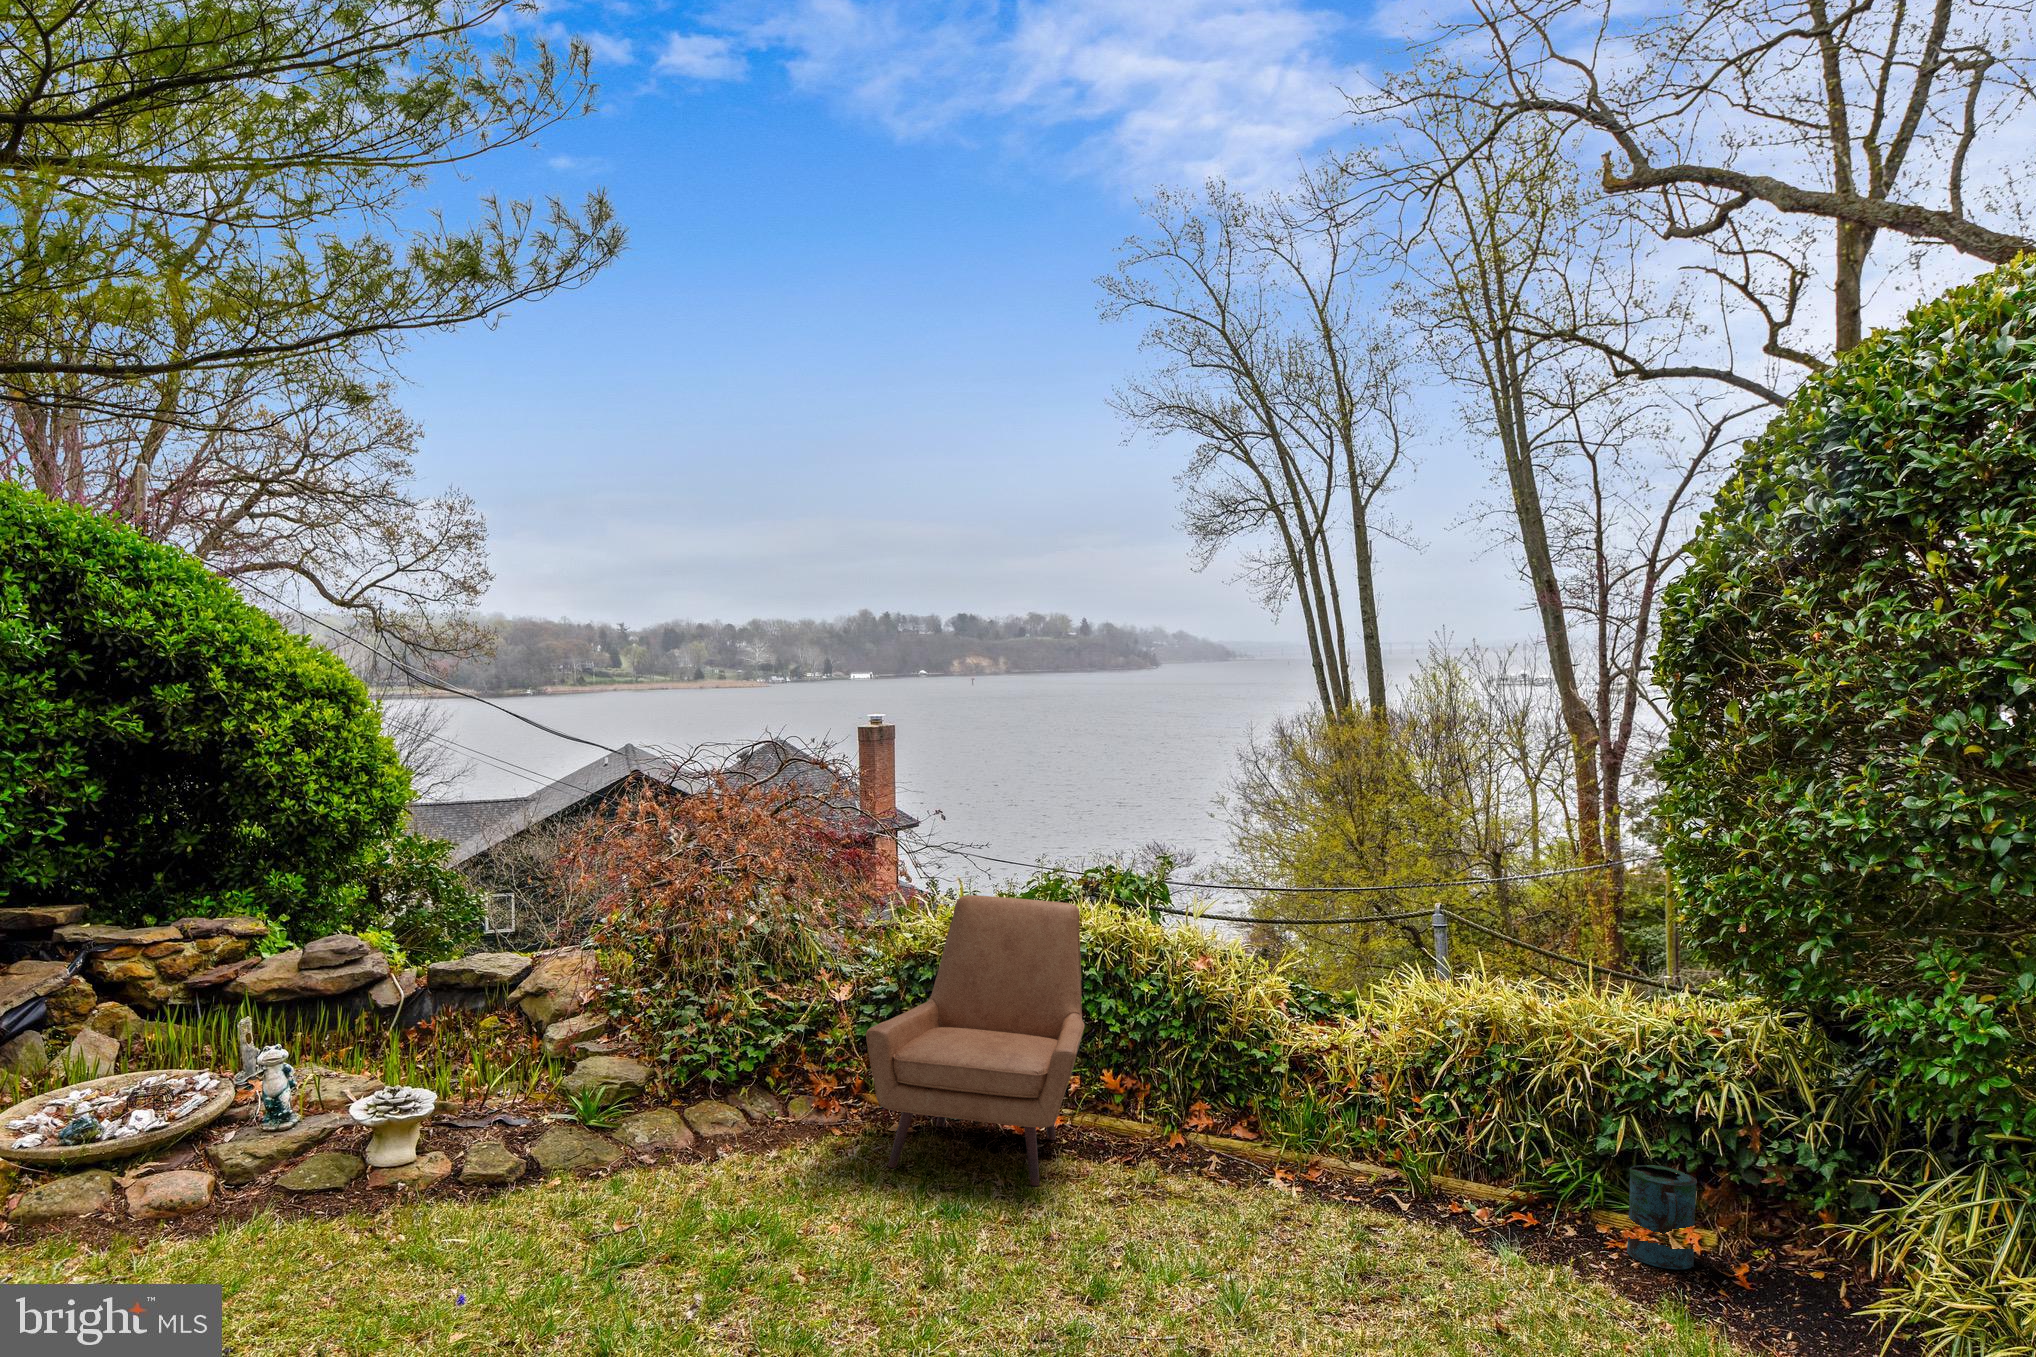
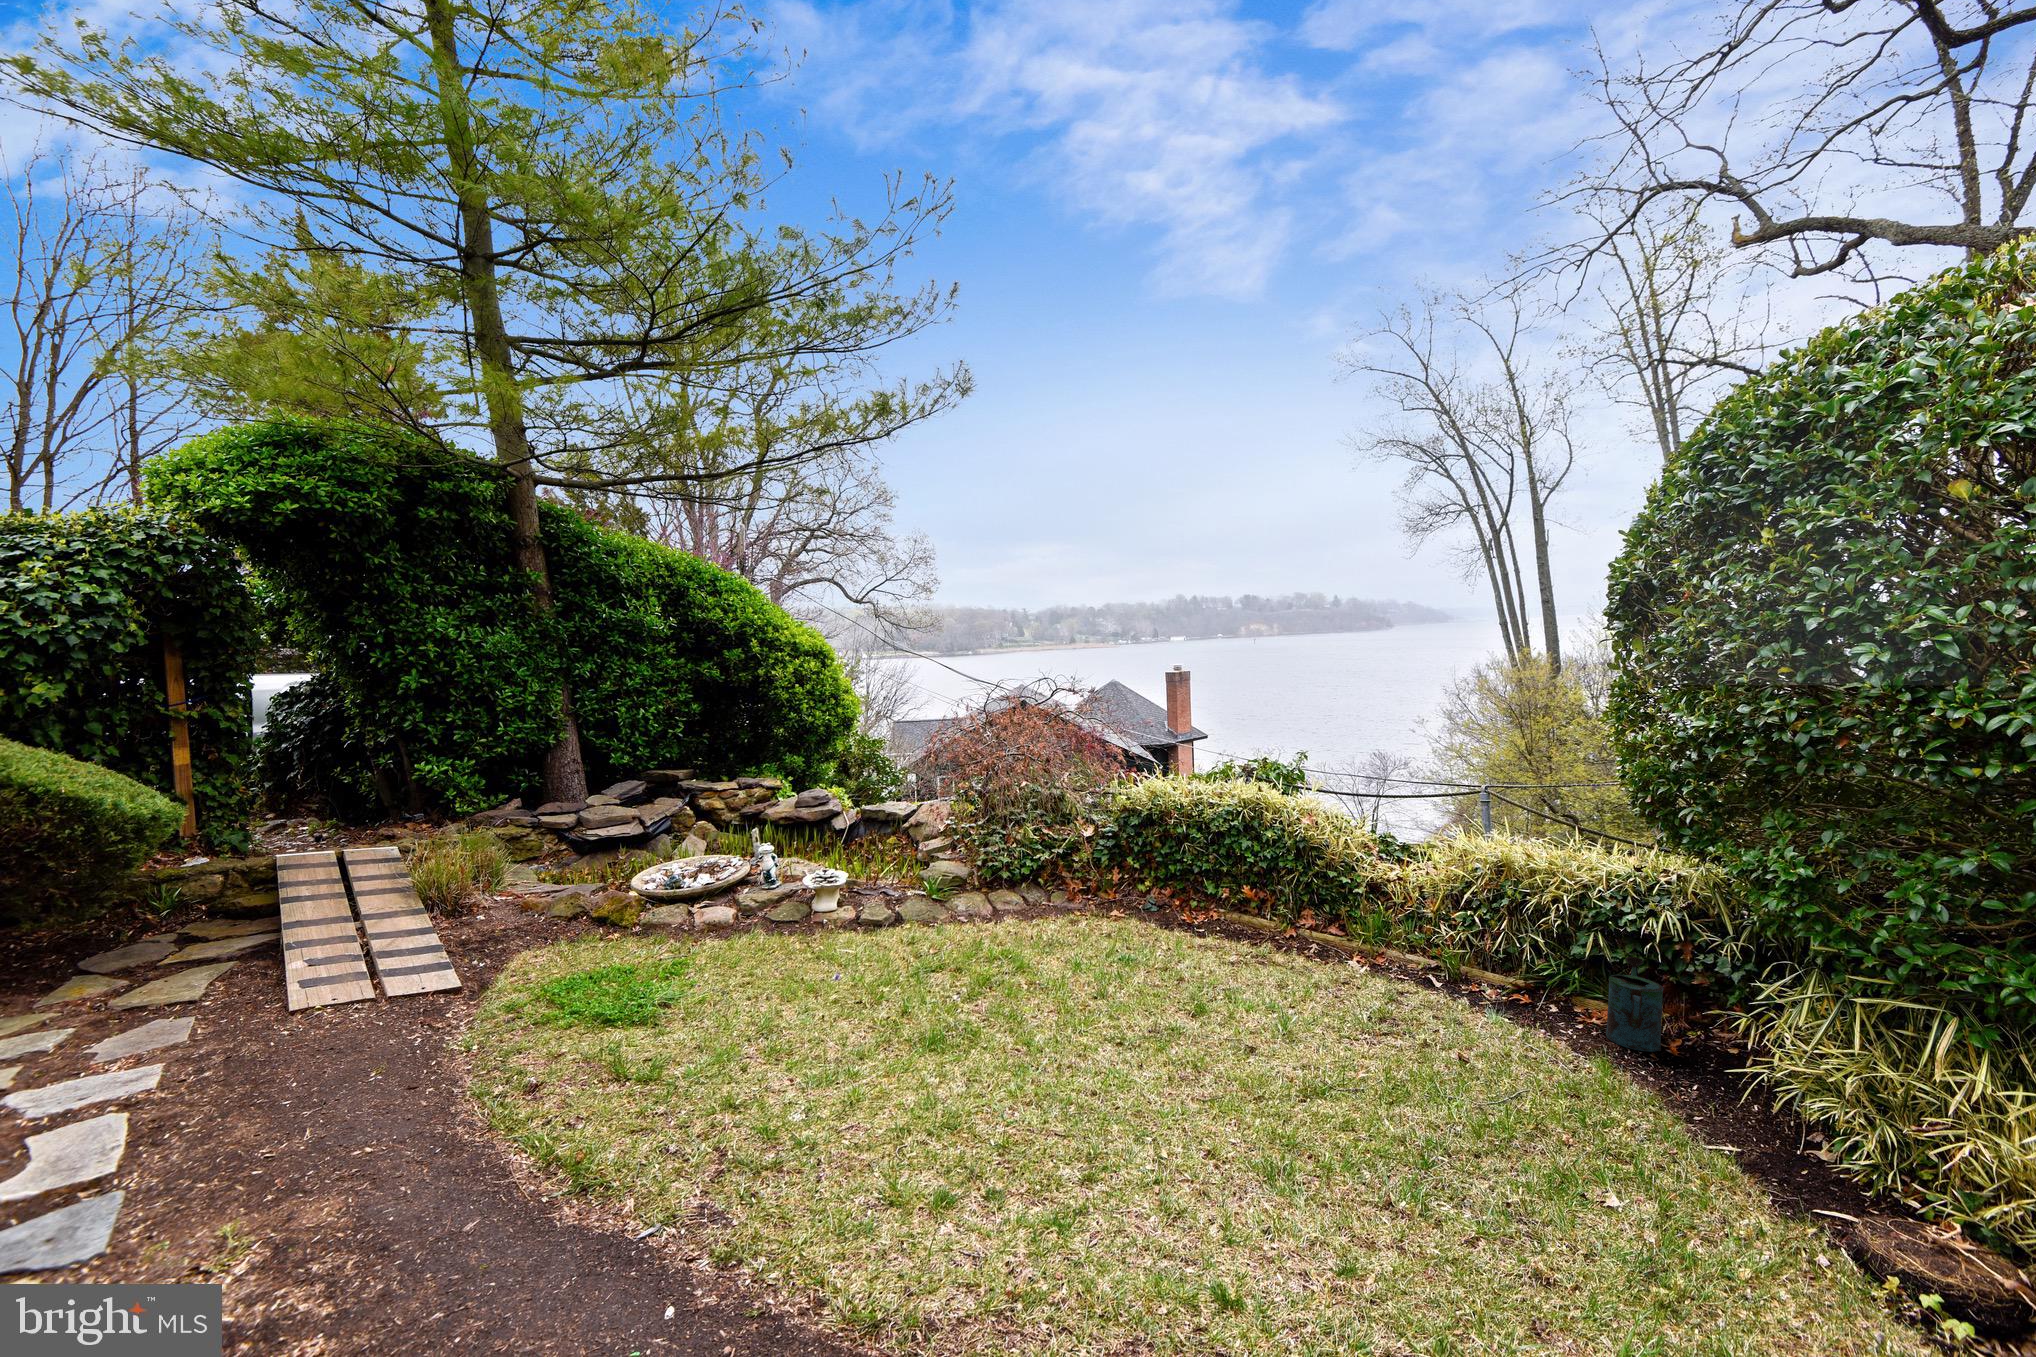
chair: present [866,895,1085,1186] -> none [1080,771,1226,954]

